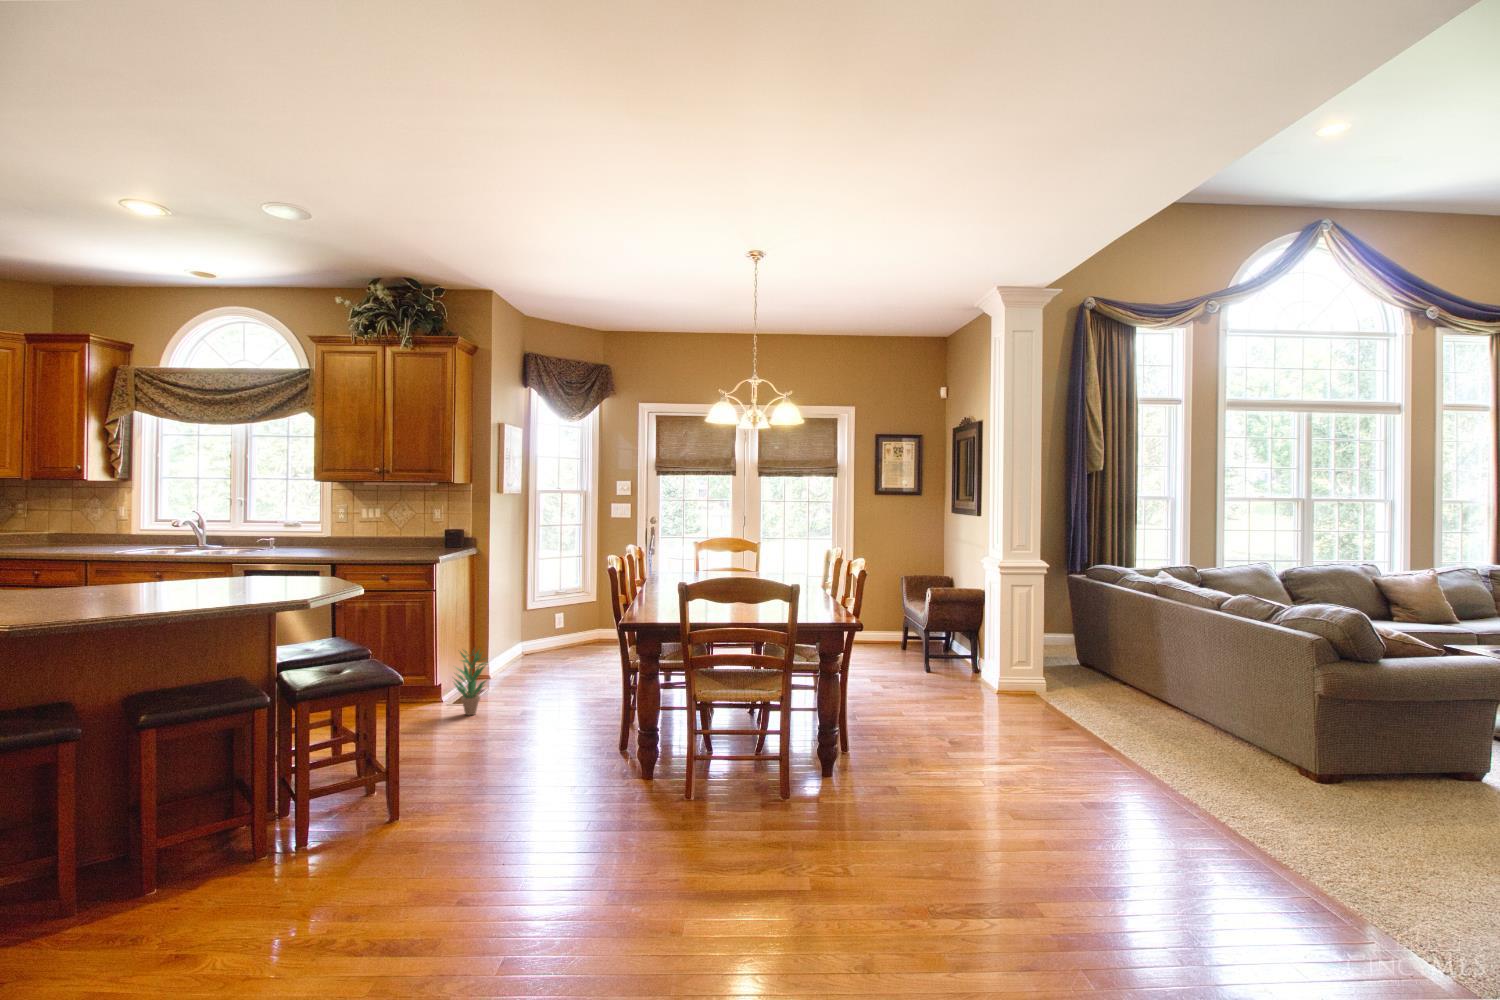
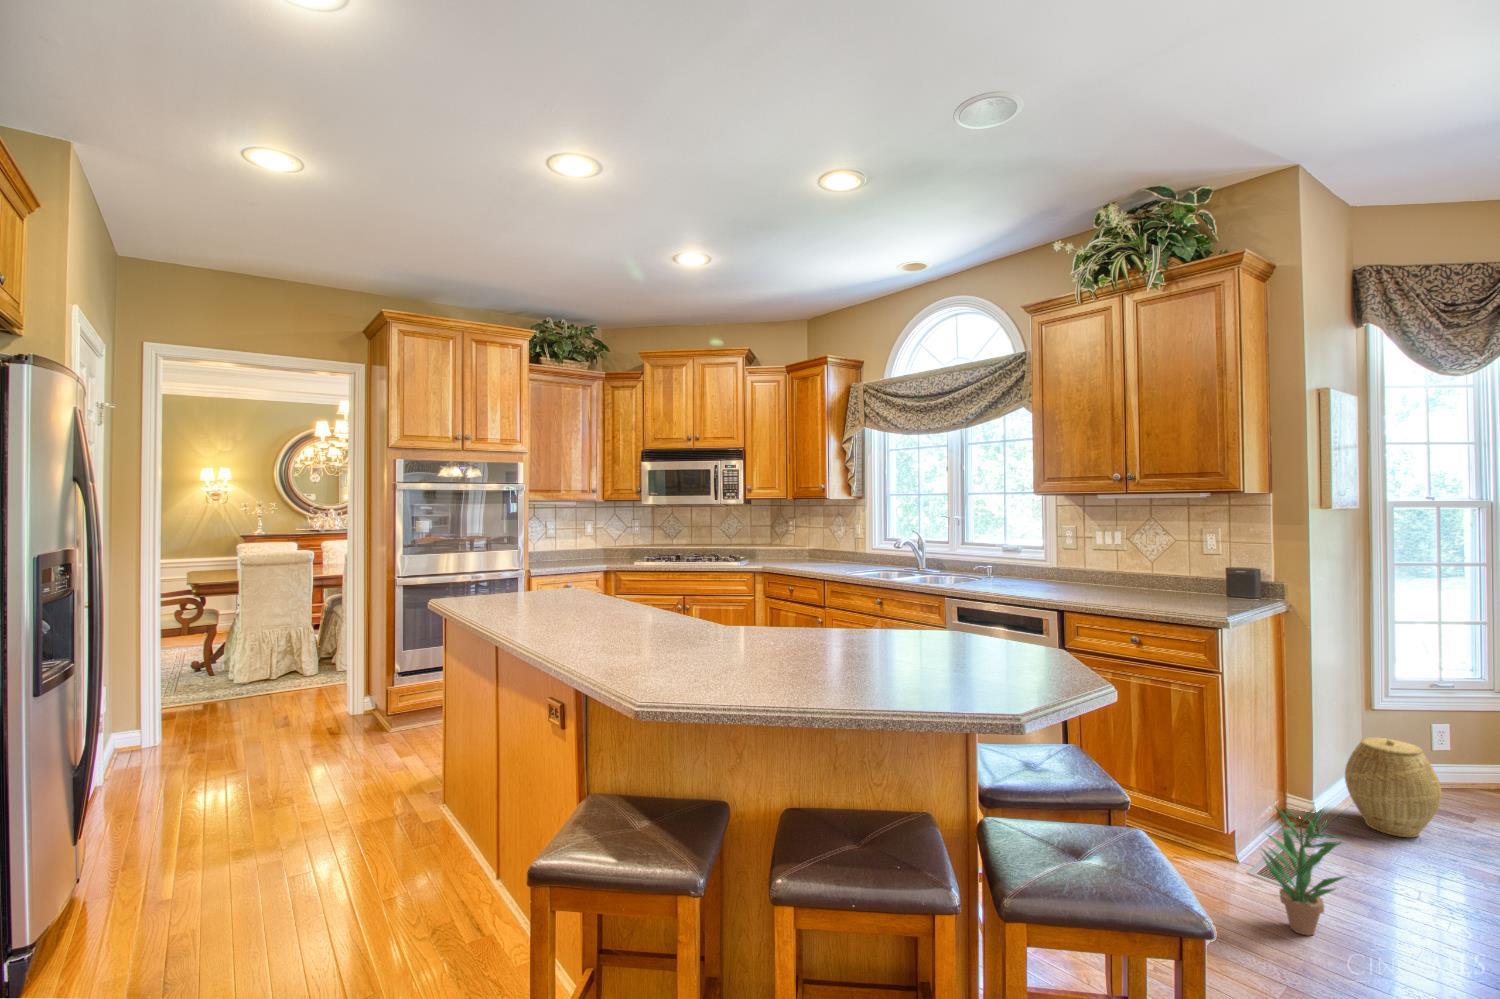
woven basket: none [505,623,546,674] -> present [1345,737,1441,837]

